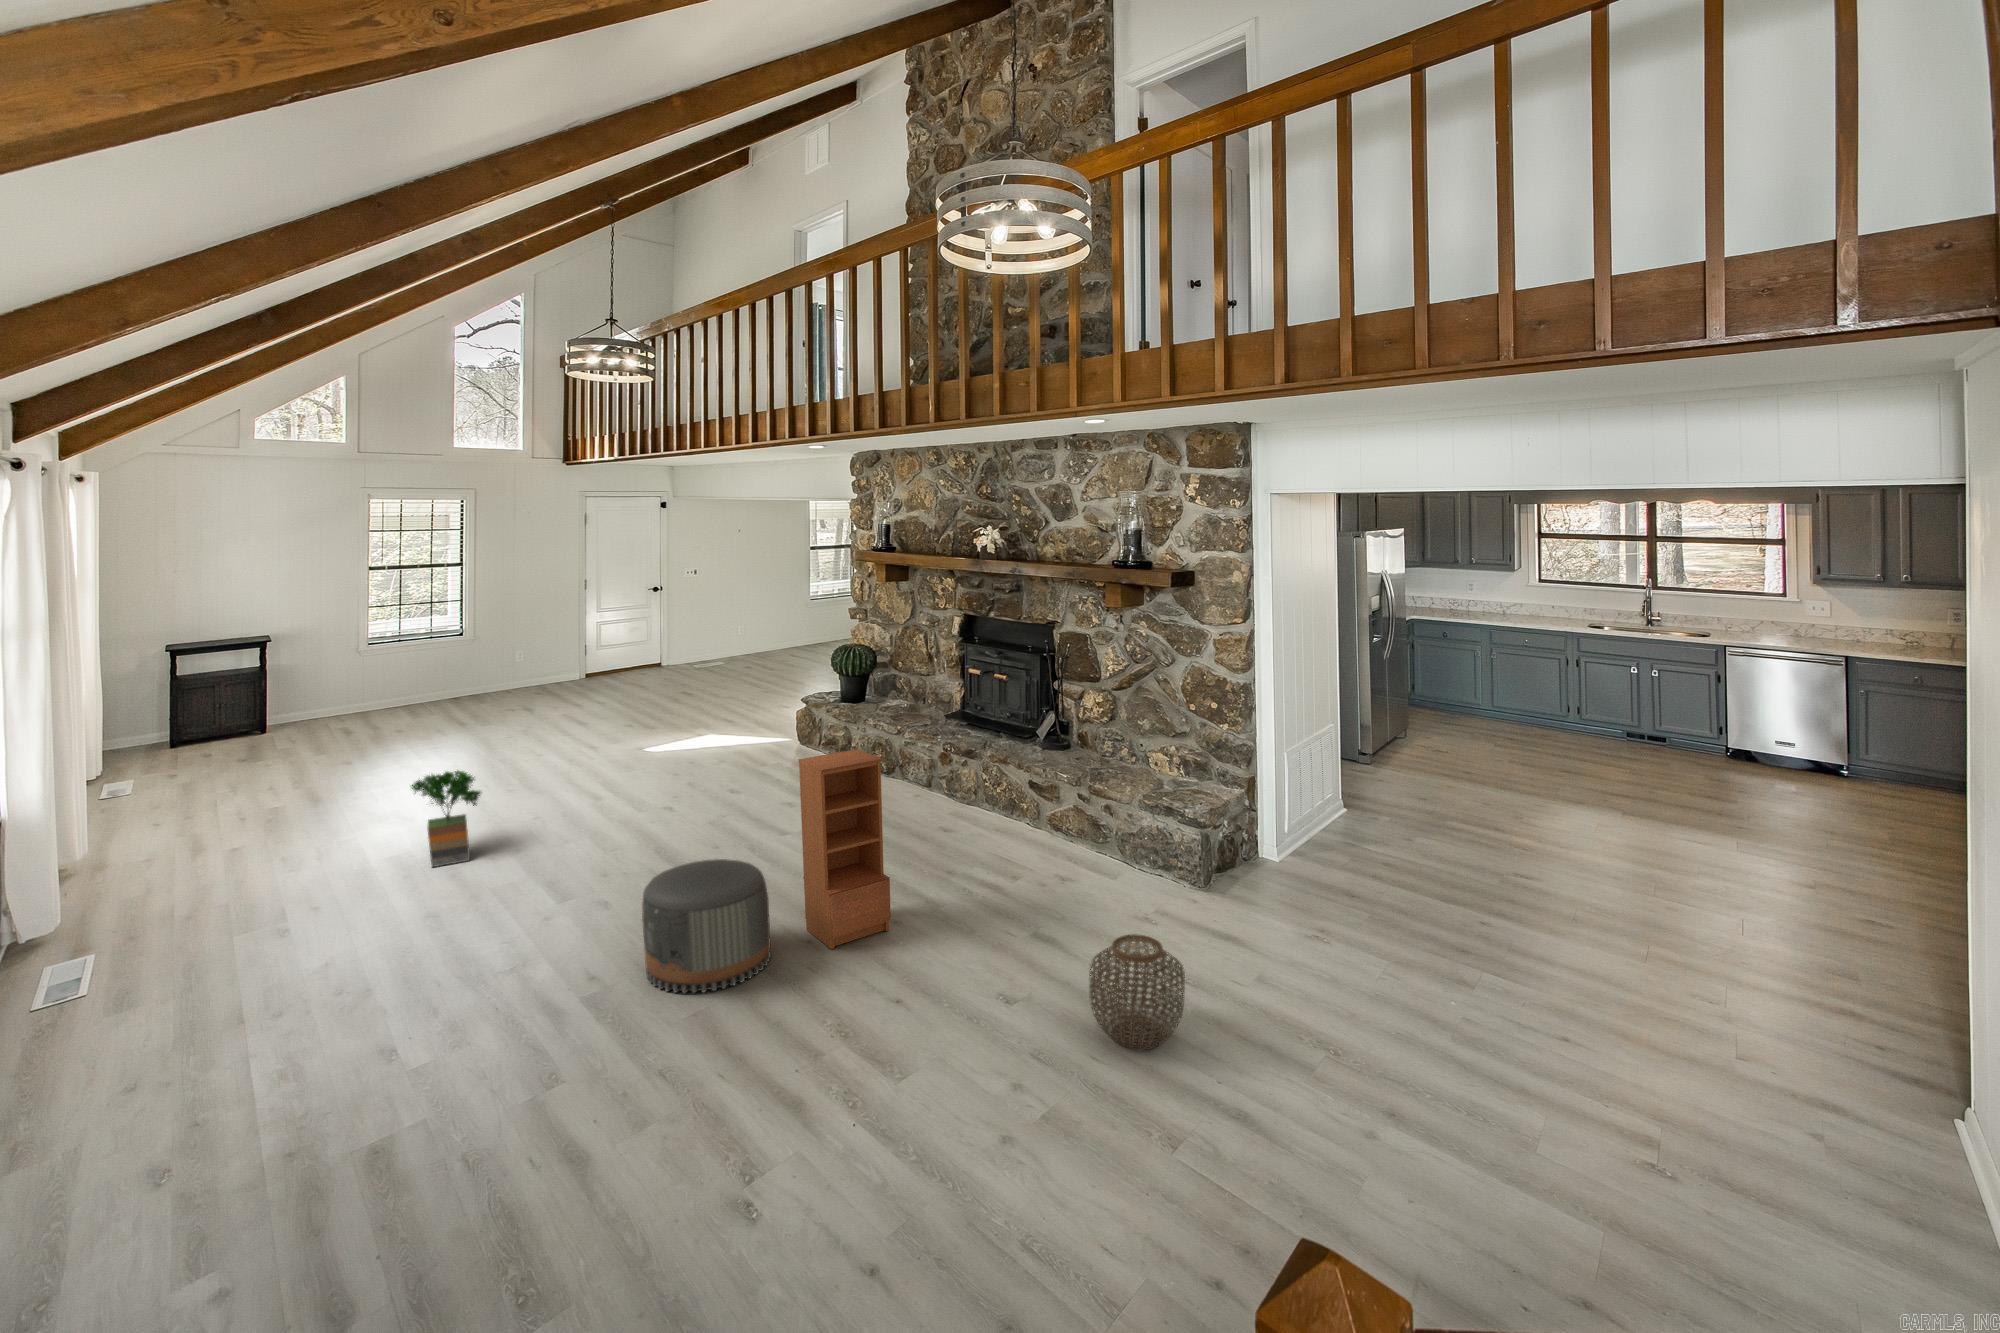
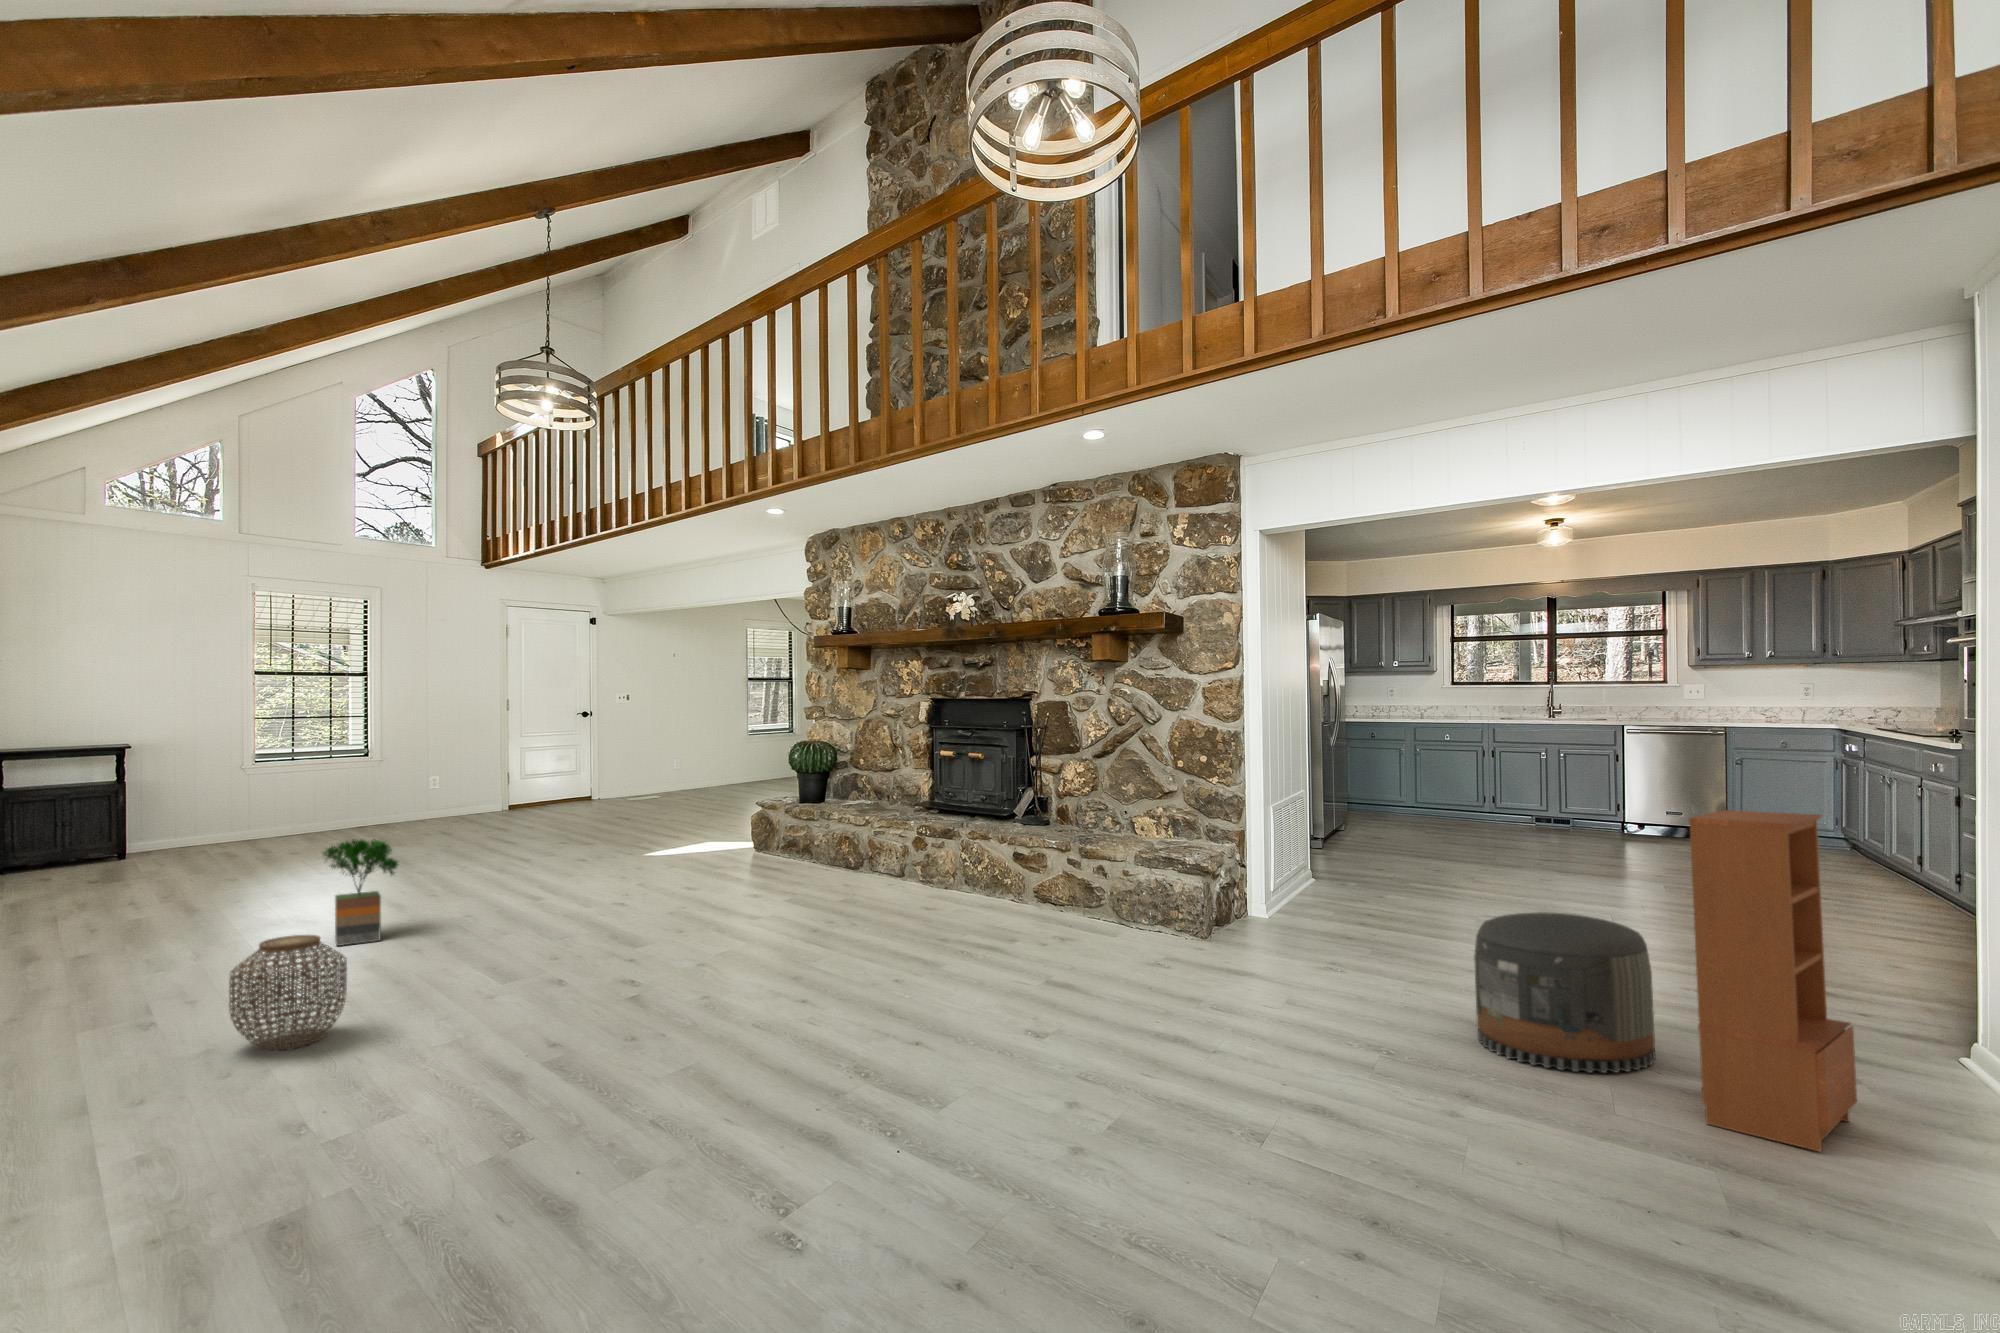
bookcase: present [799,749,891,949] -> present [1689,810,1857,1152]
pouf: present [642,859,771,993] -> present [1474,912,1655,1073]
woven basket: present [1089,934,1185,1050] -> present [229,935,347,1050]

